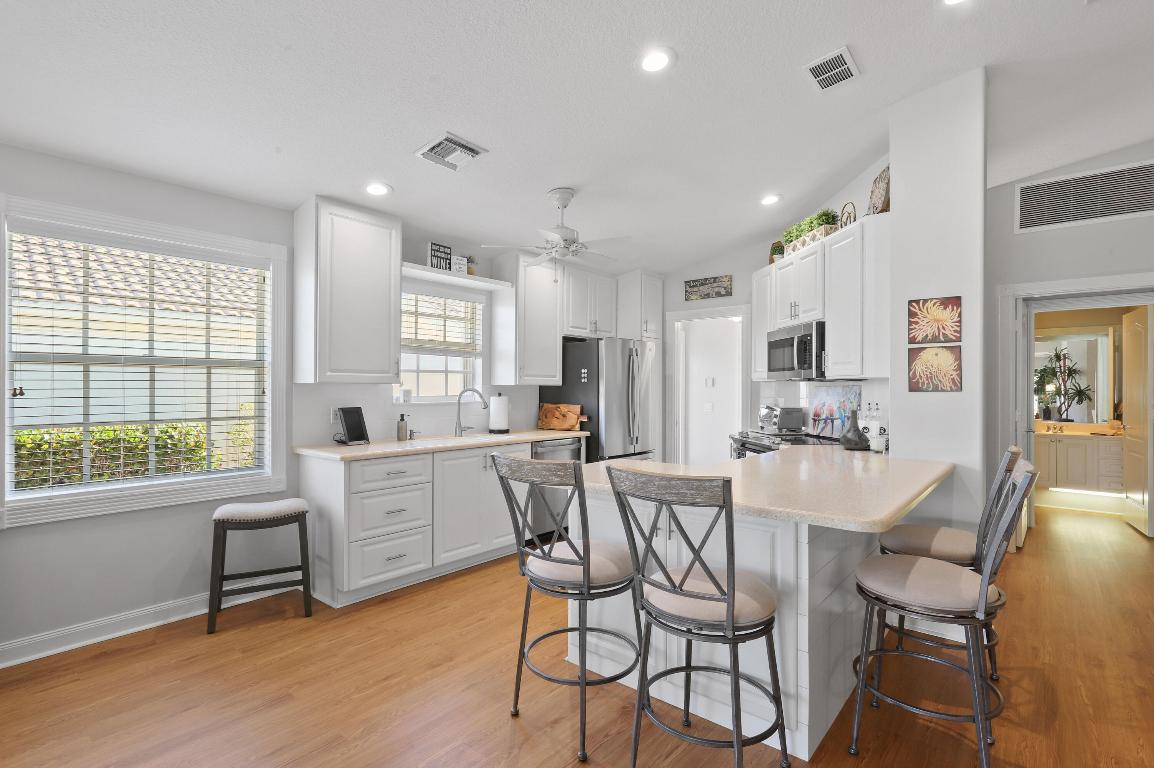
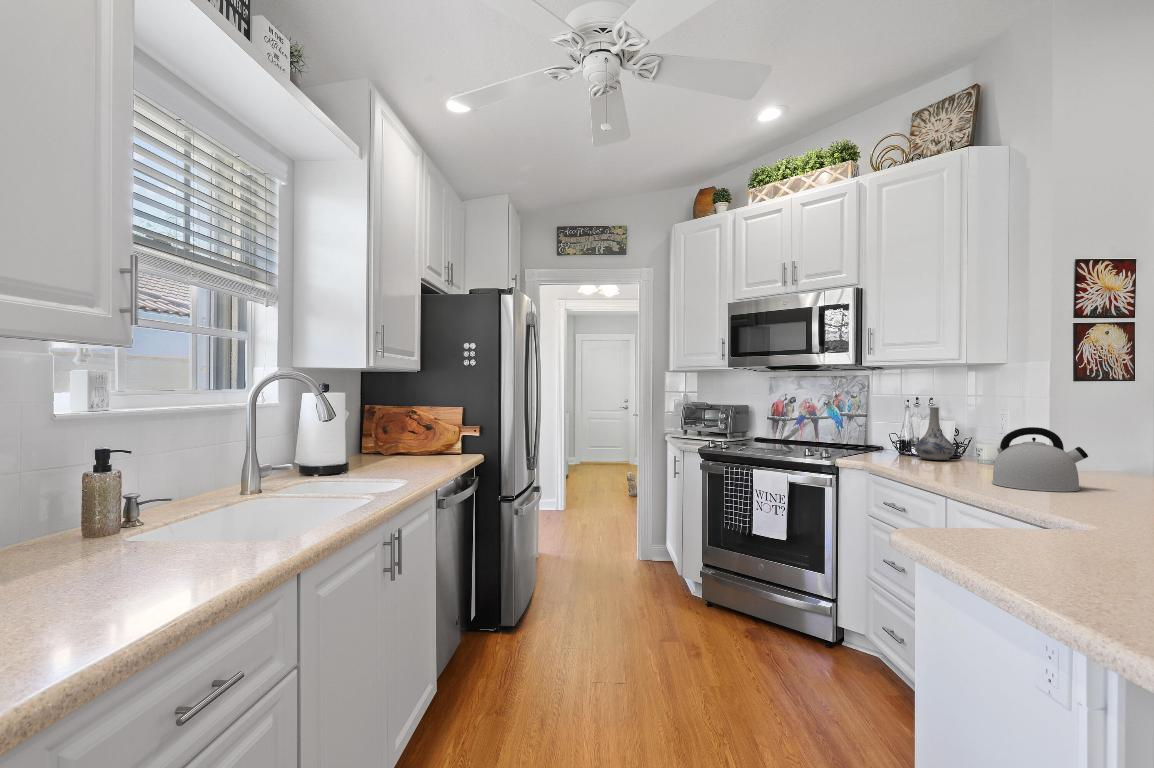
kettle: none [783,423,831,463] -> present [992,427,1088,492]

